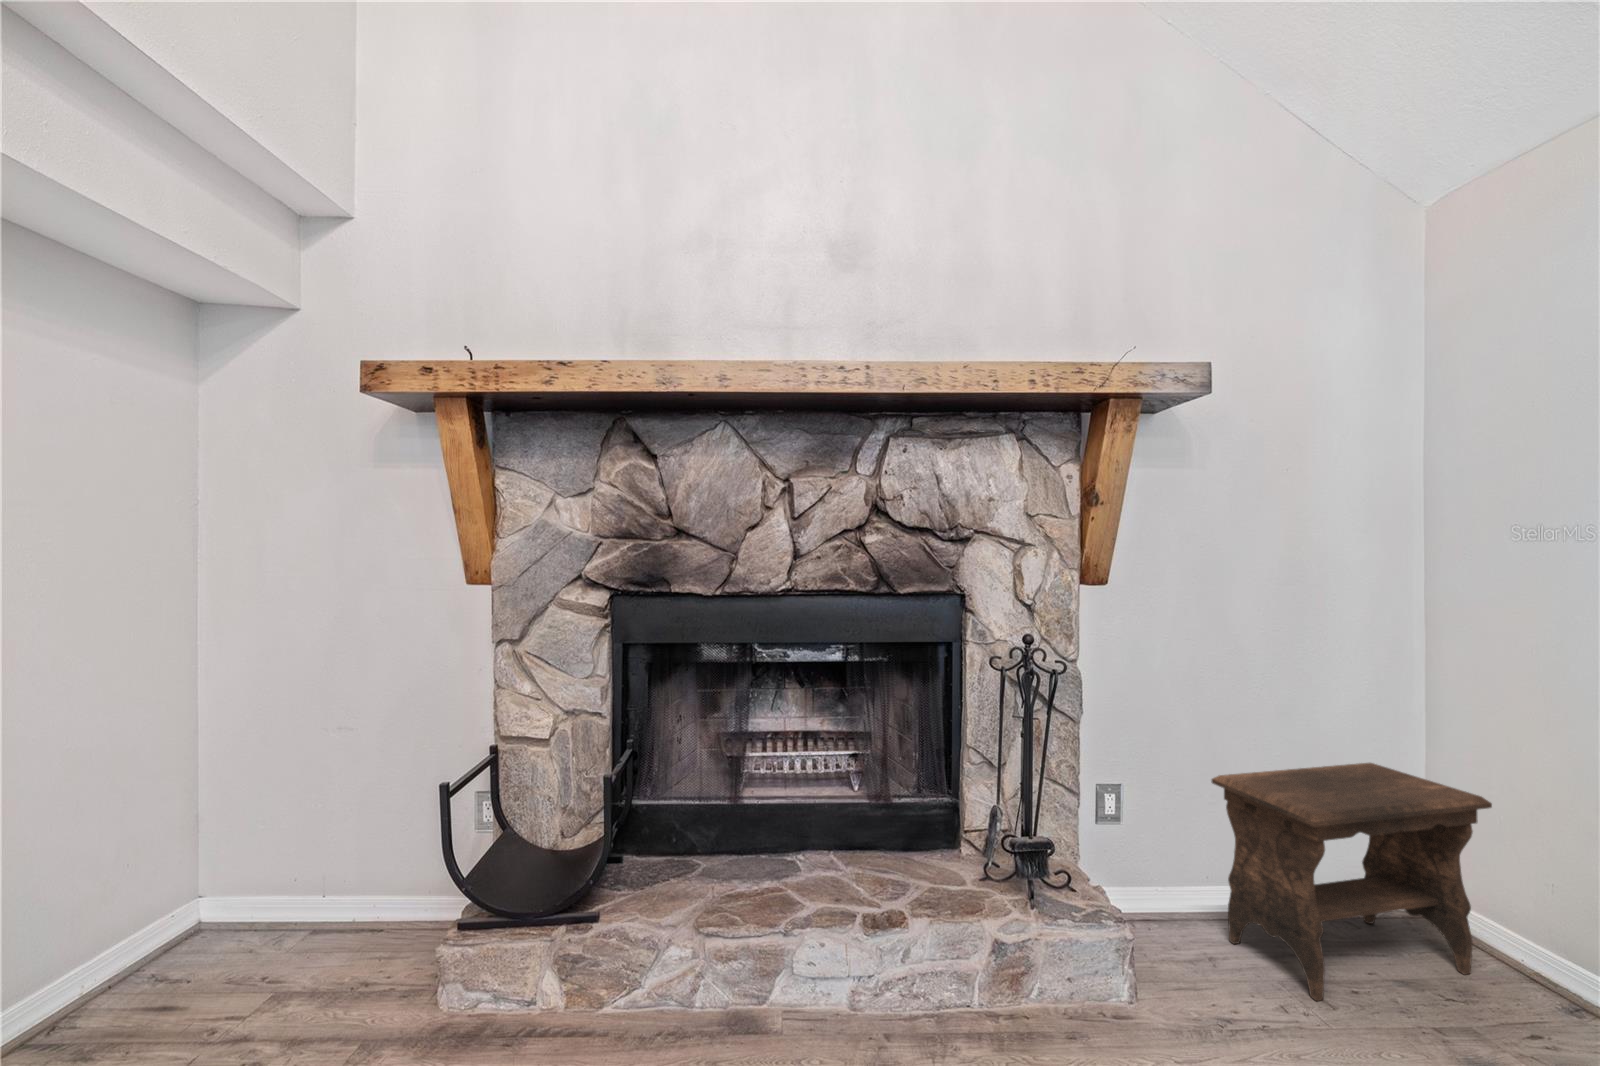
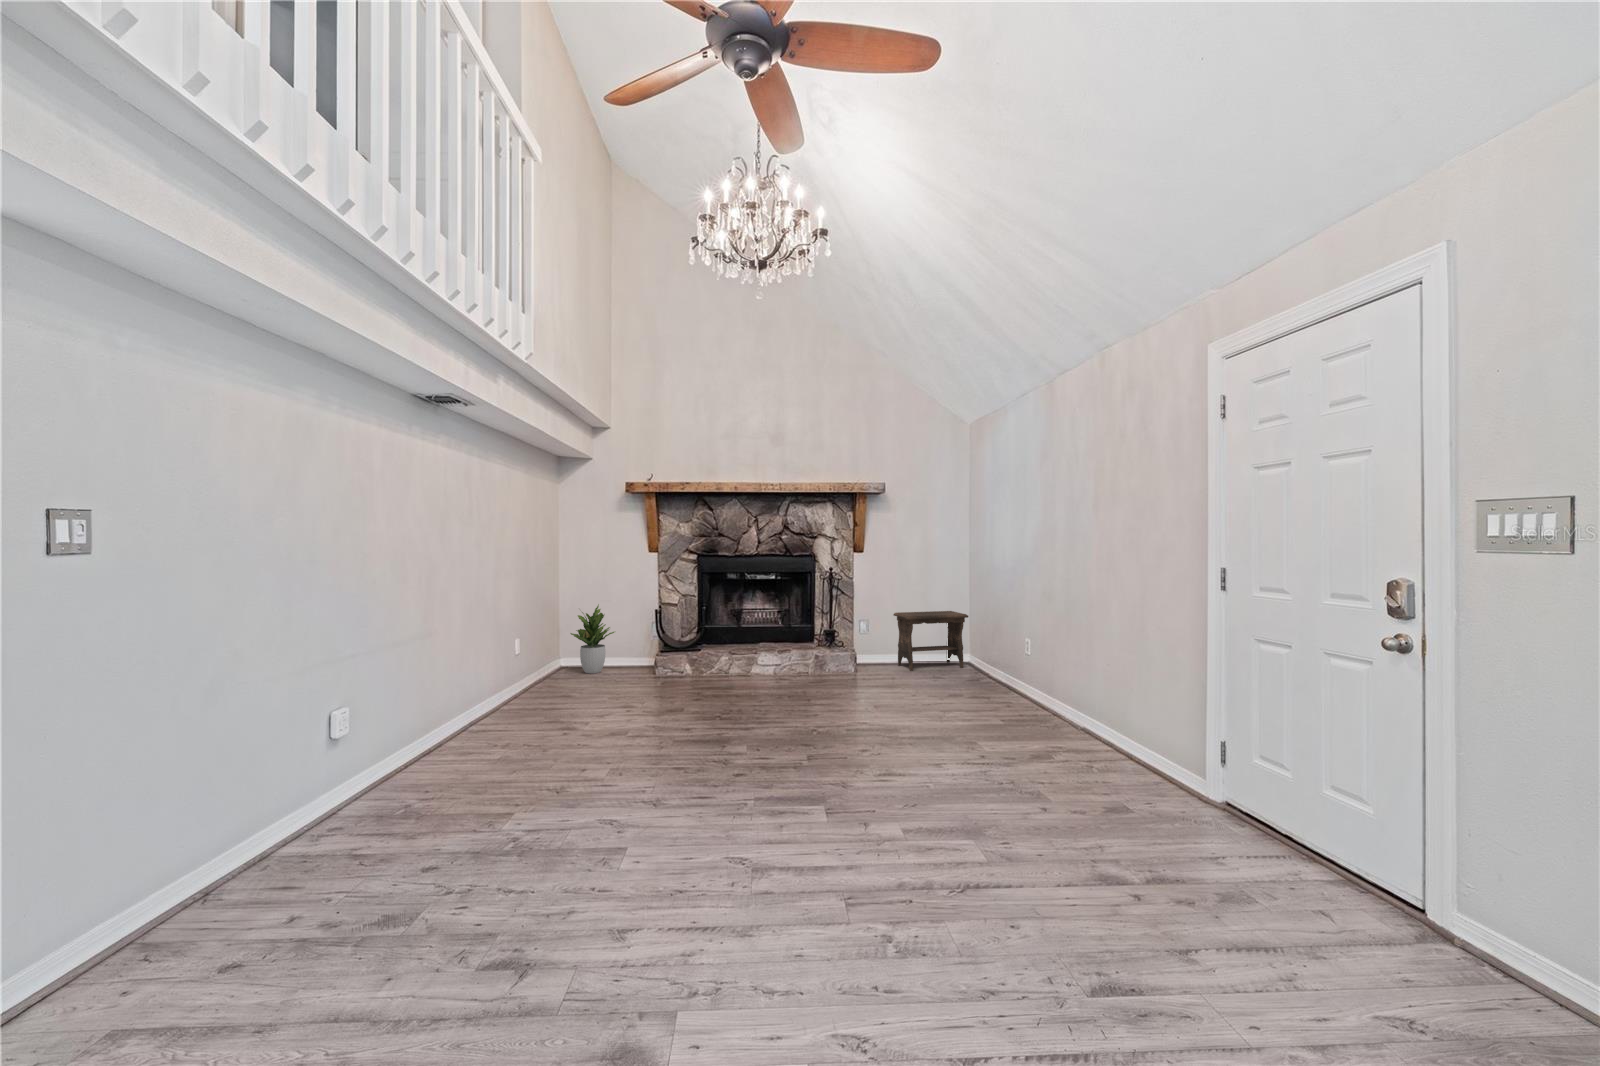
potted plant: none [164,747,350,988] -> present [570,604,614,673]

